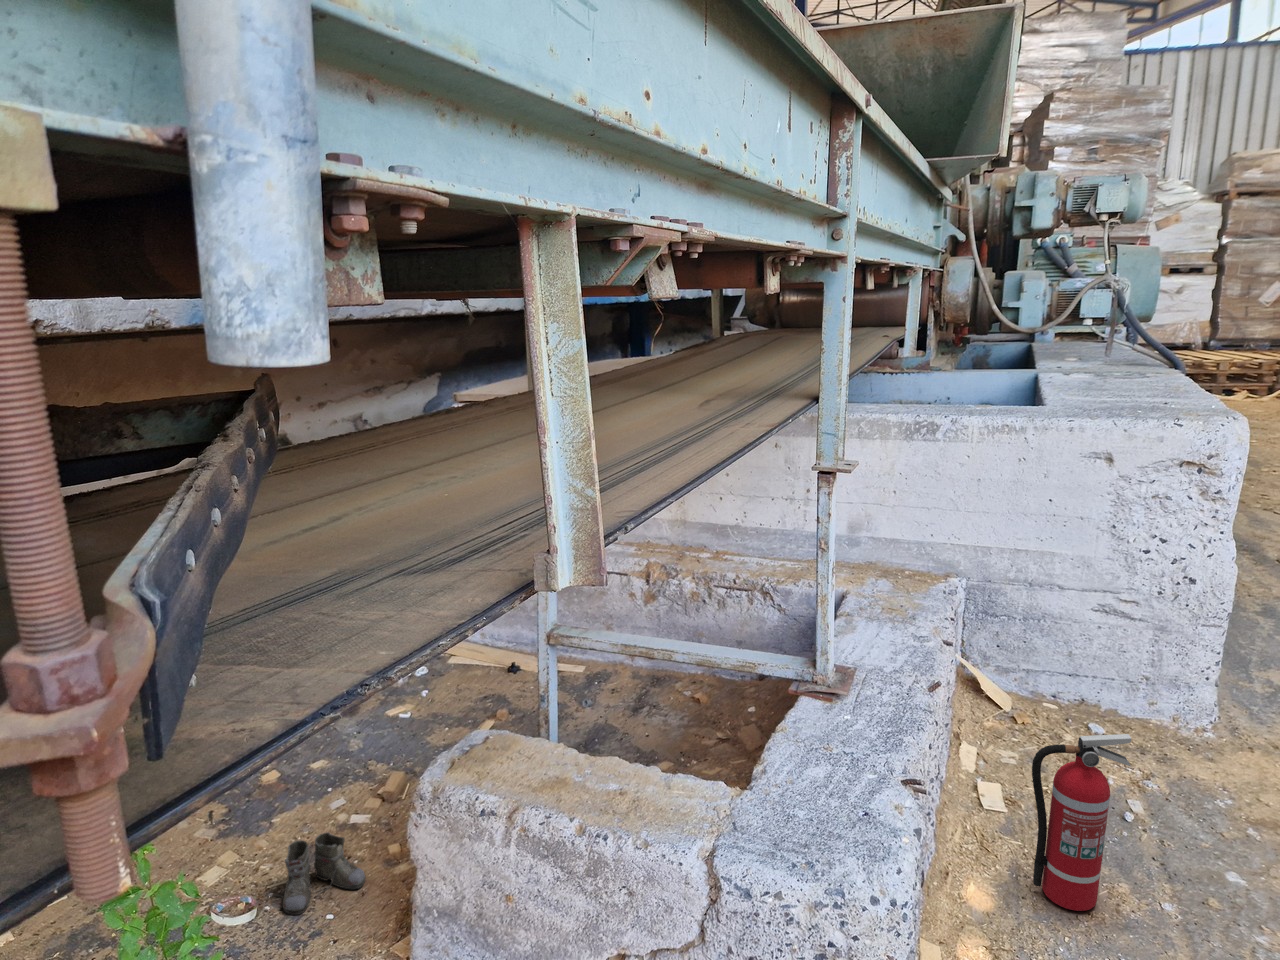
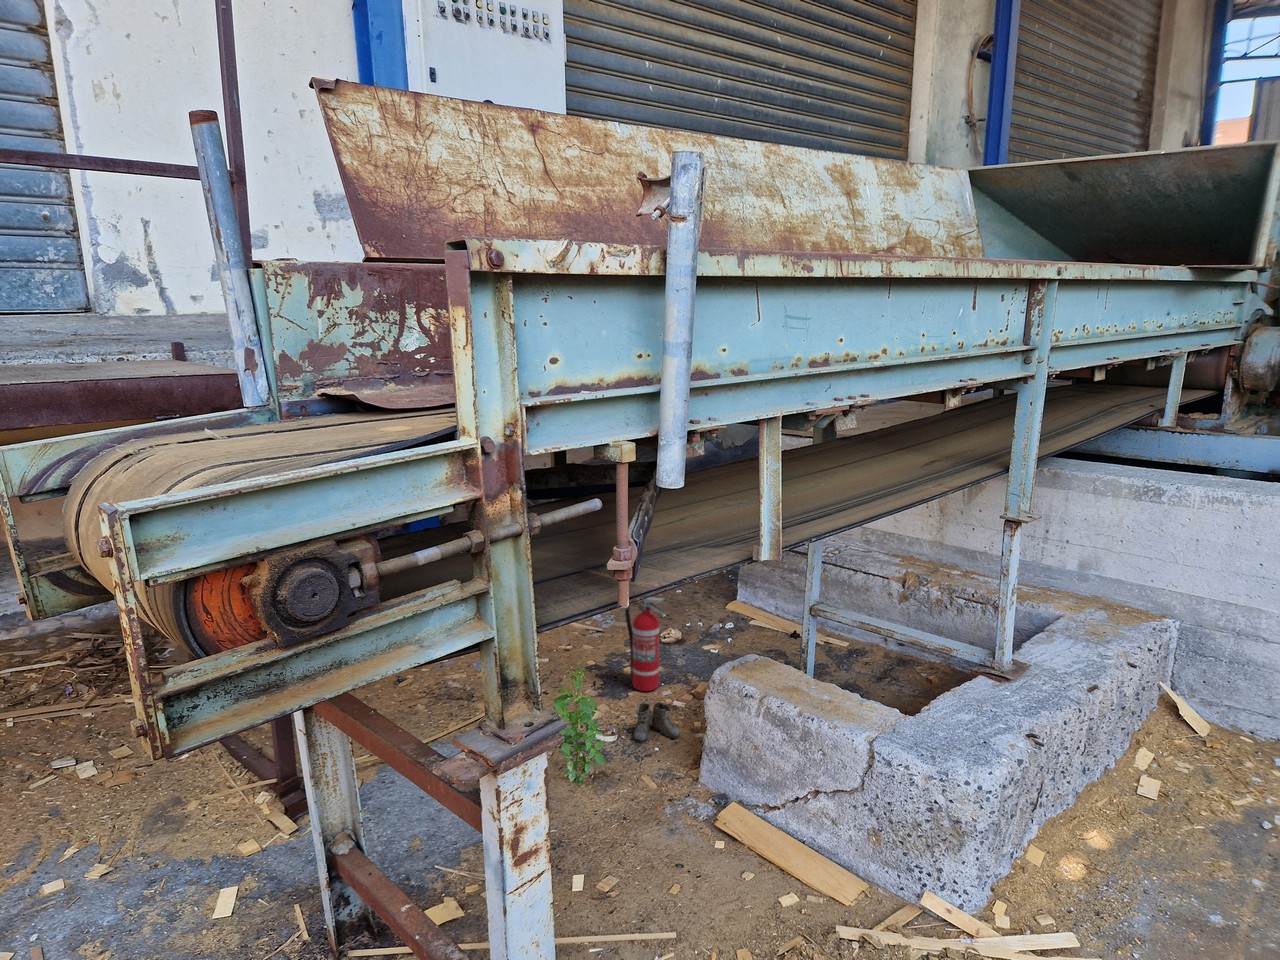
fire extinguisher: present [1032,734,1132,911] -> present [625,598,665,691]

